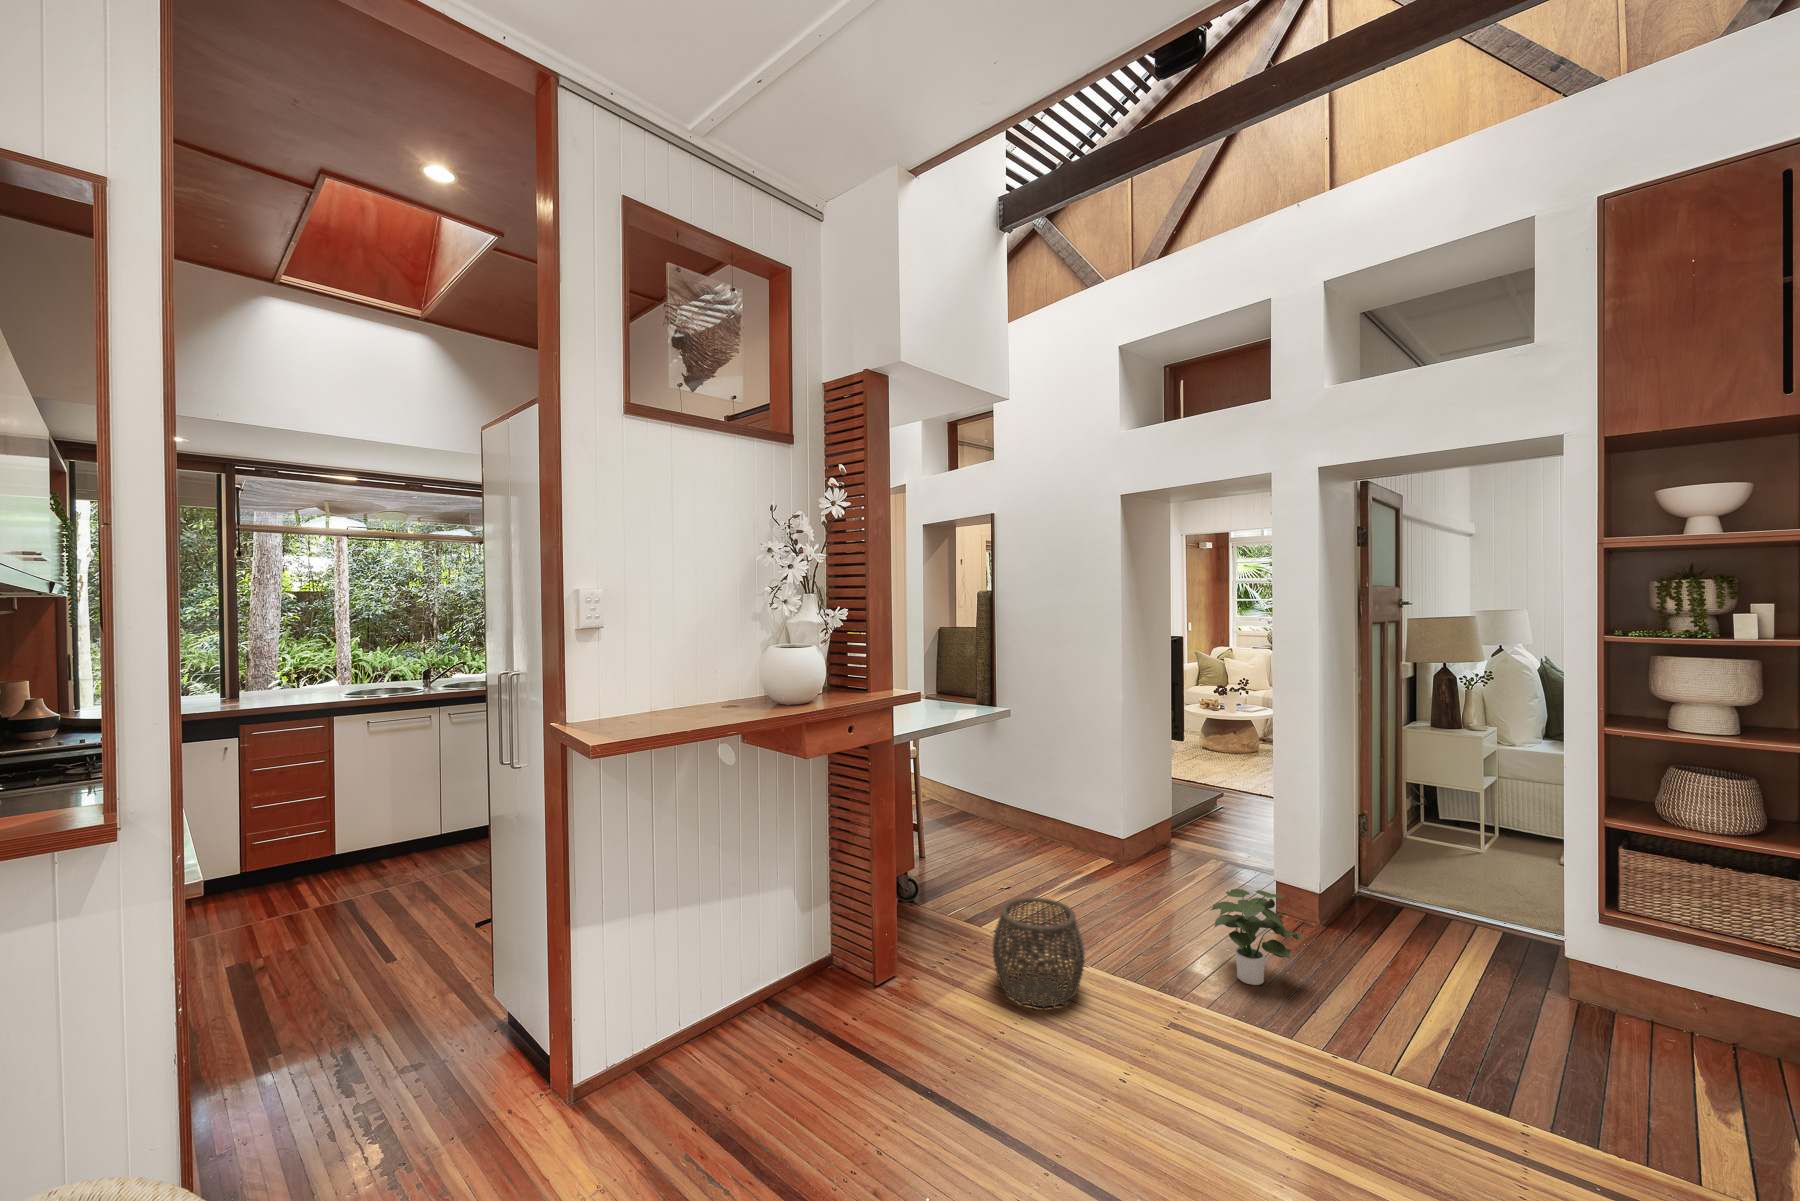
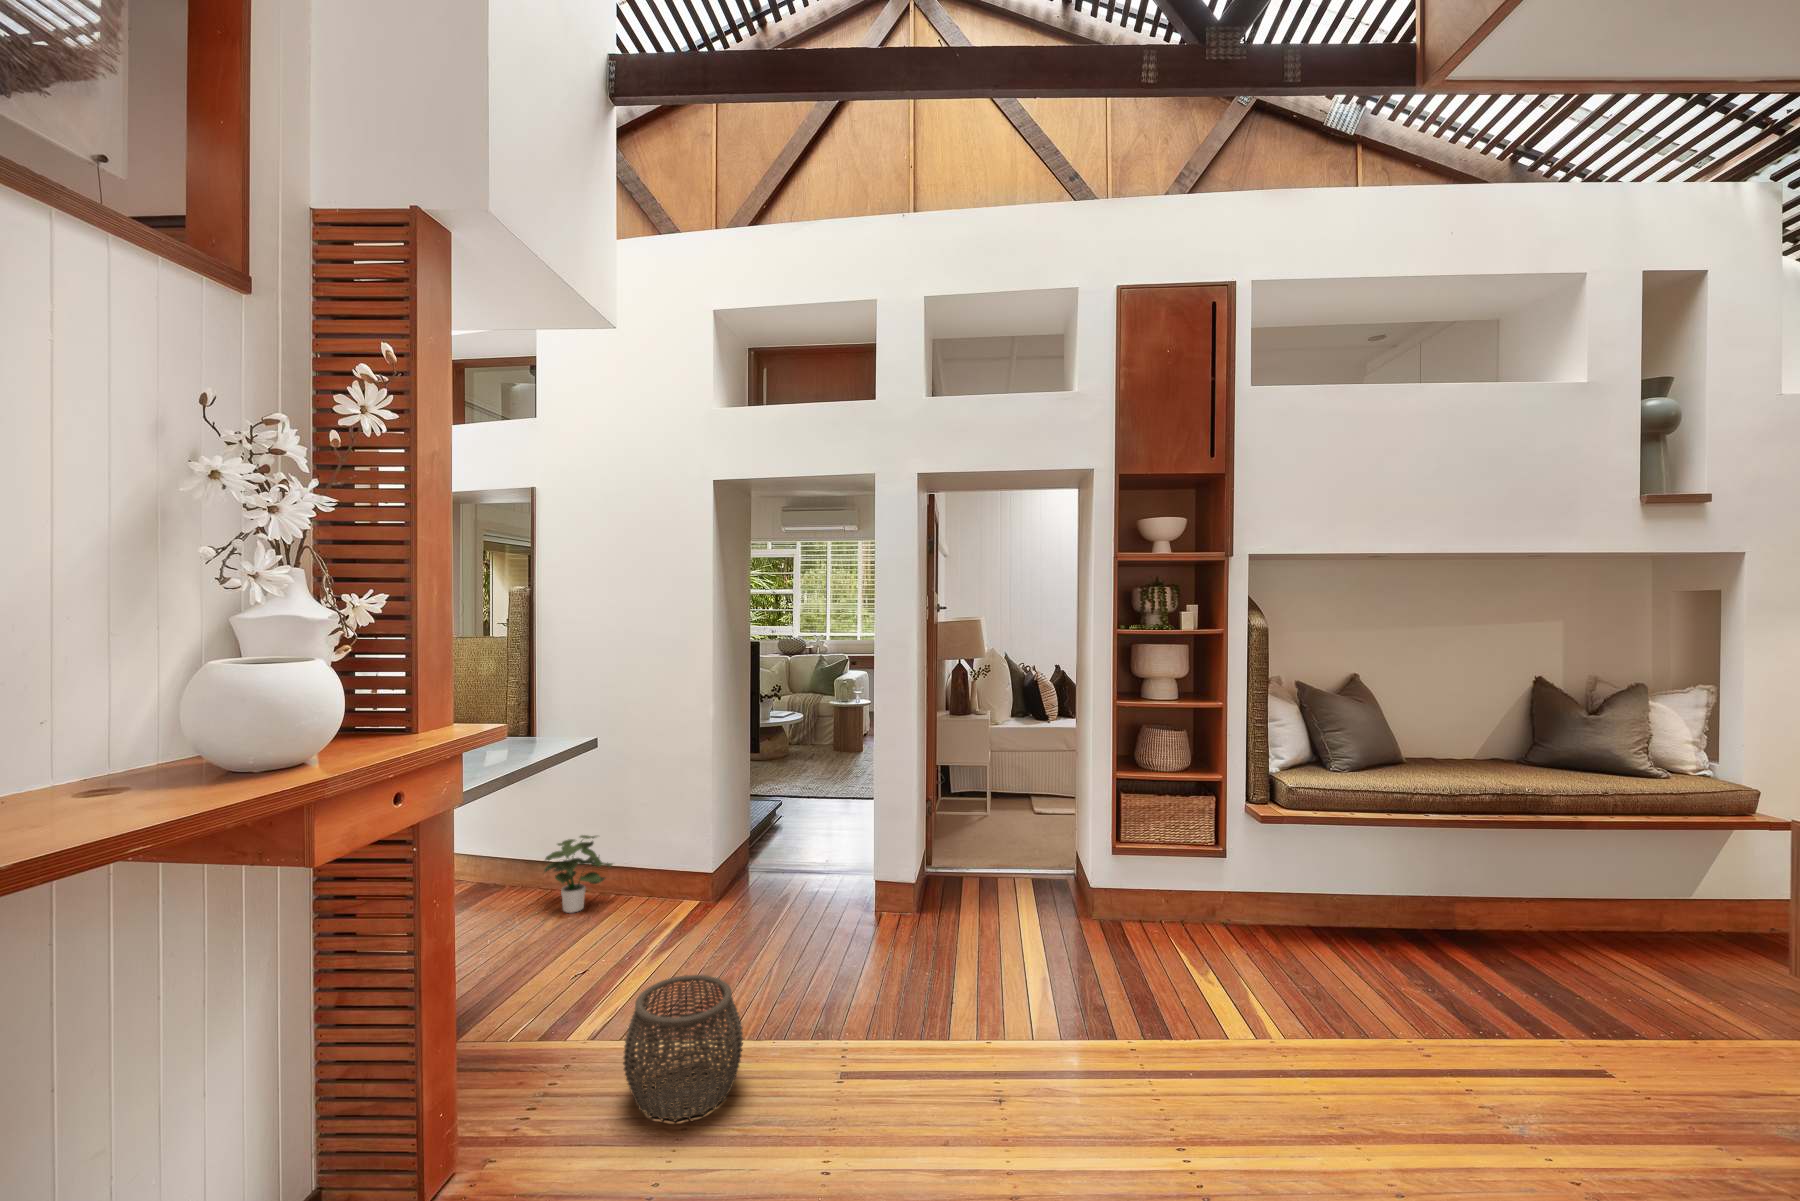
potted plant: present [1211,889,1302,985] -> present [544,835,612,913]

